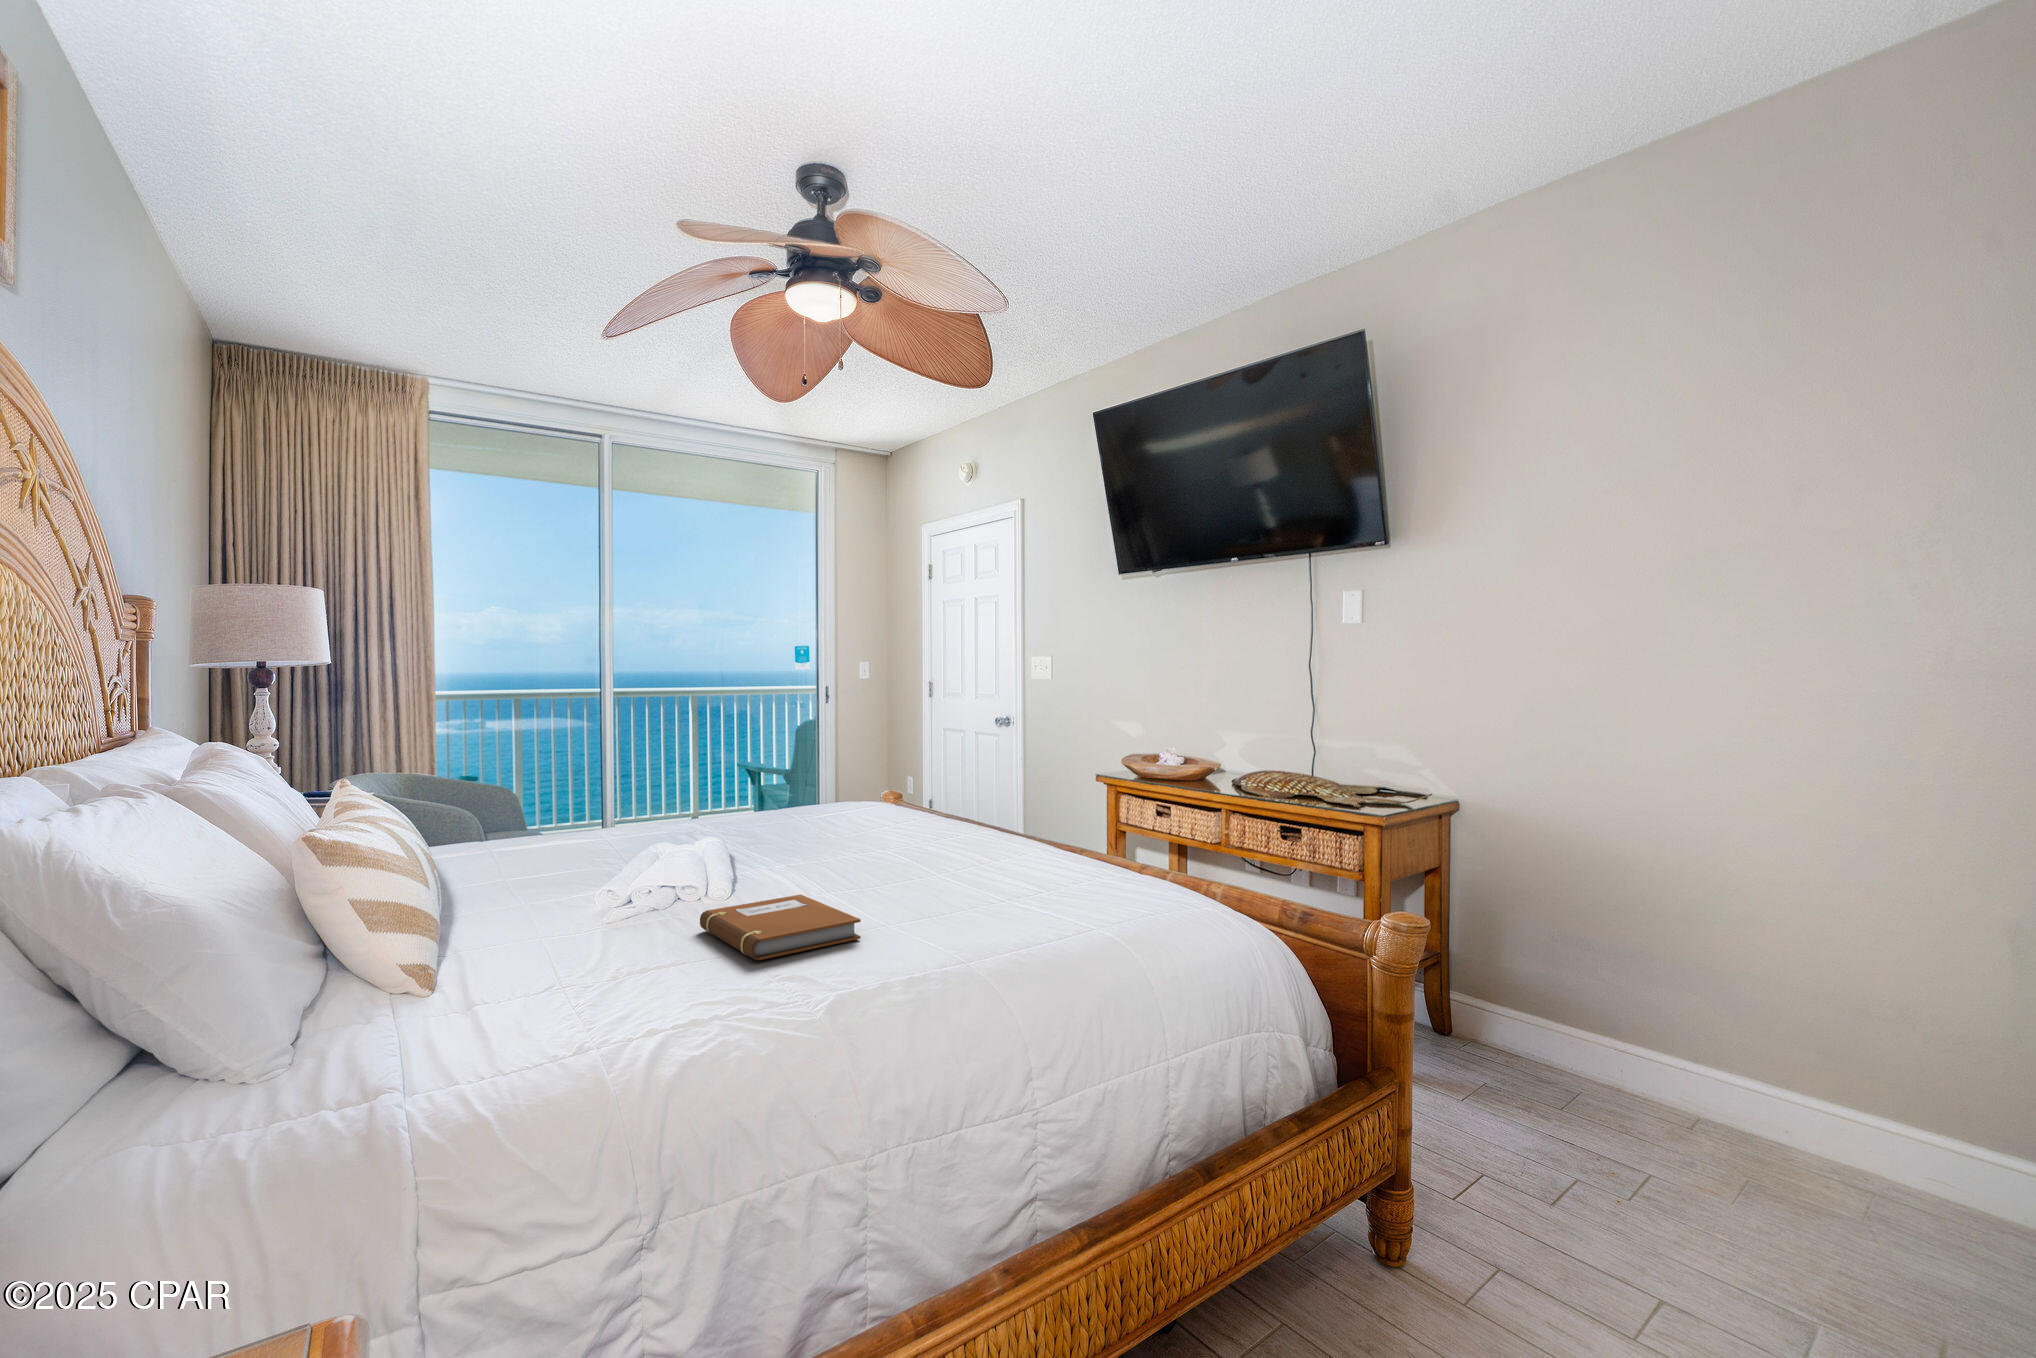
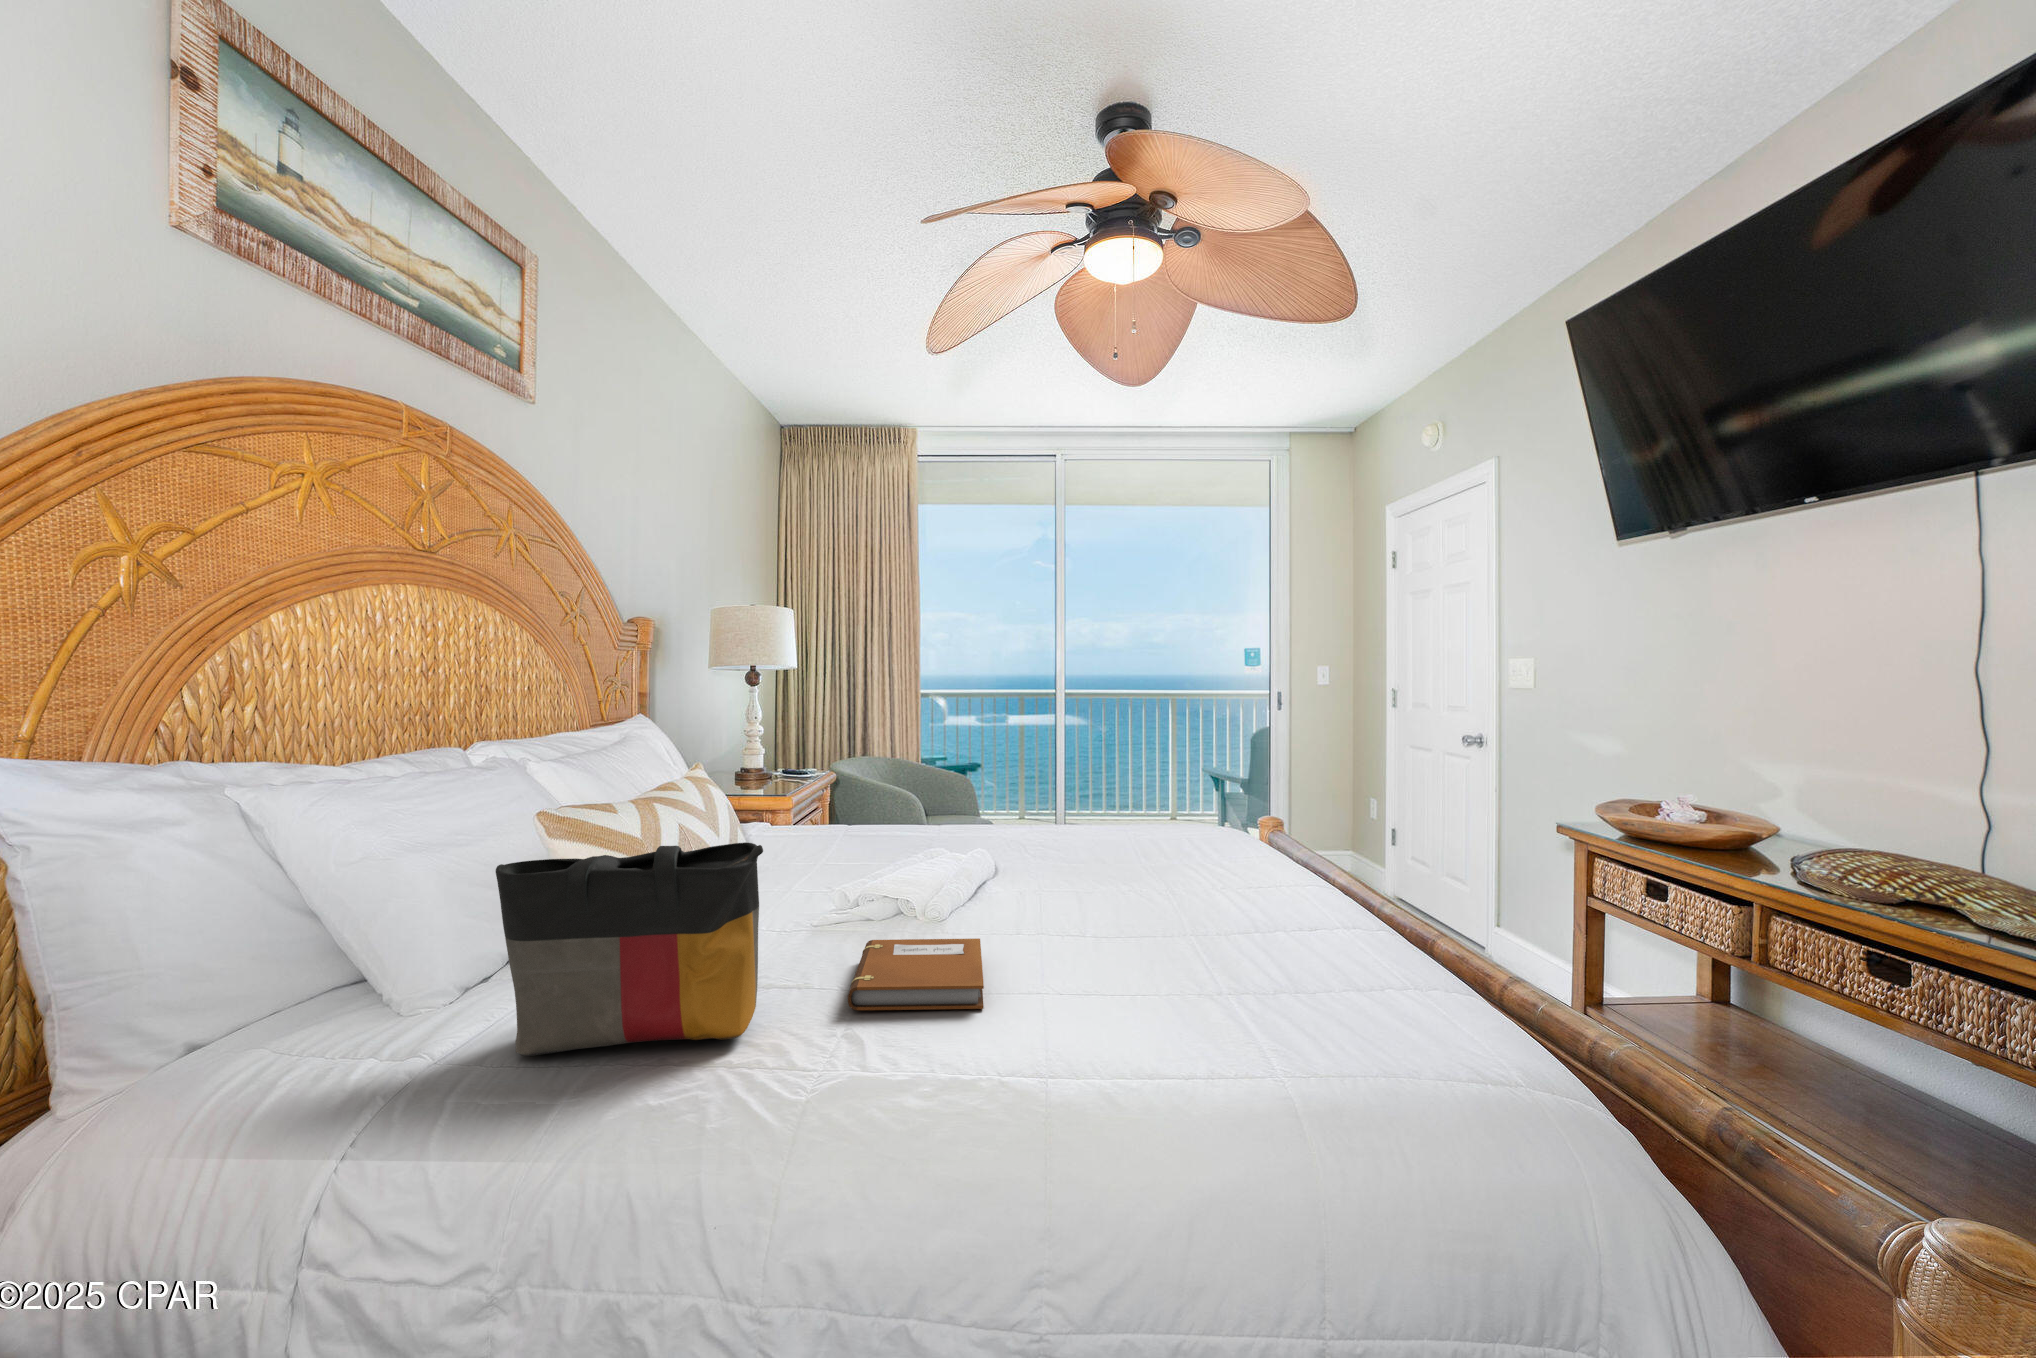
tote bag: none [417,816,702,1061] -> present [496,842,763,1056]

